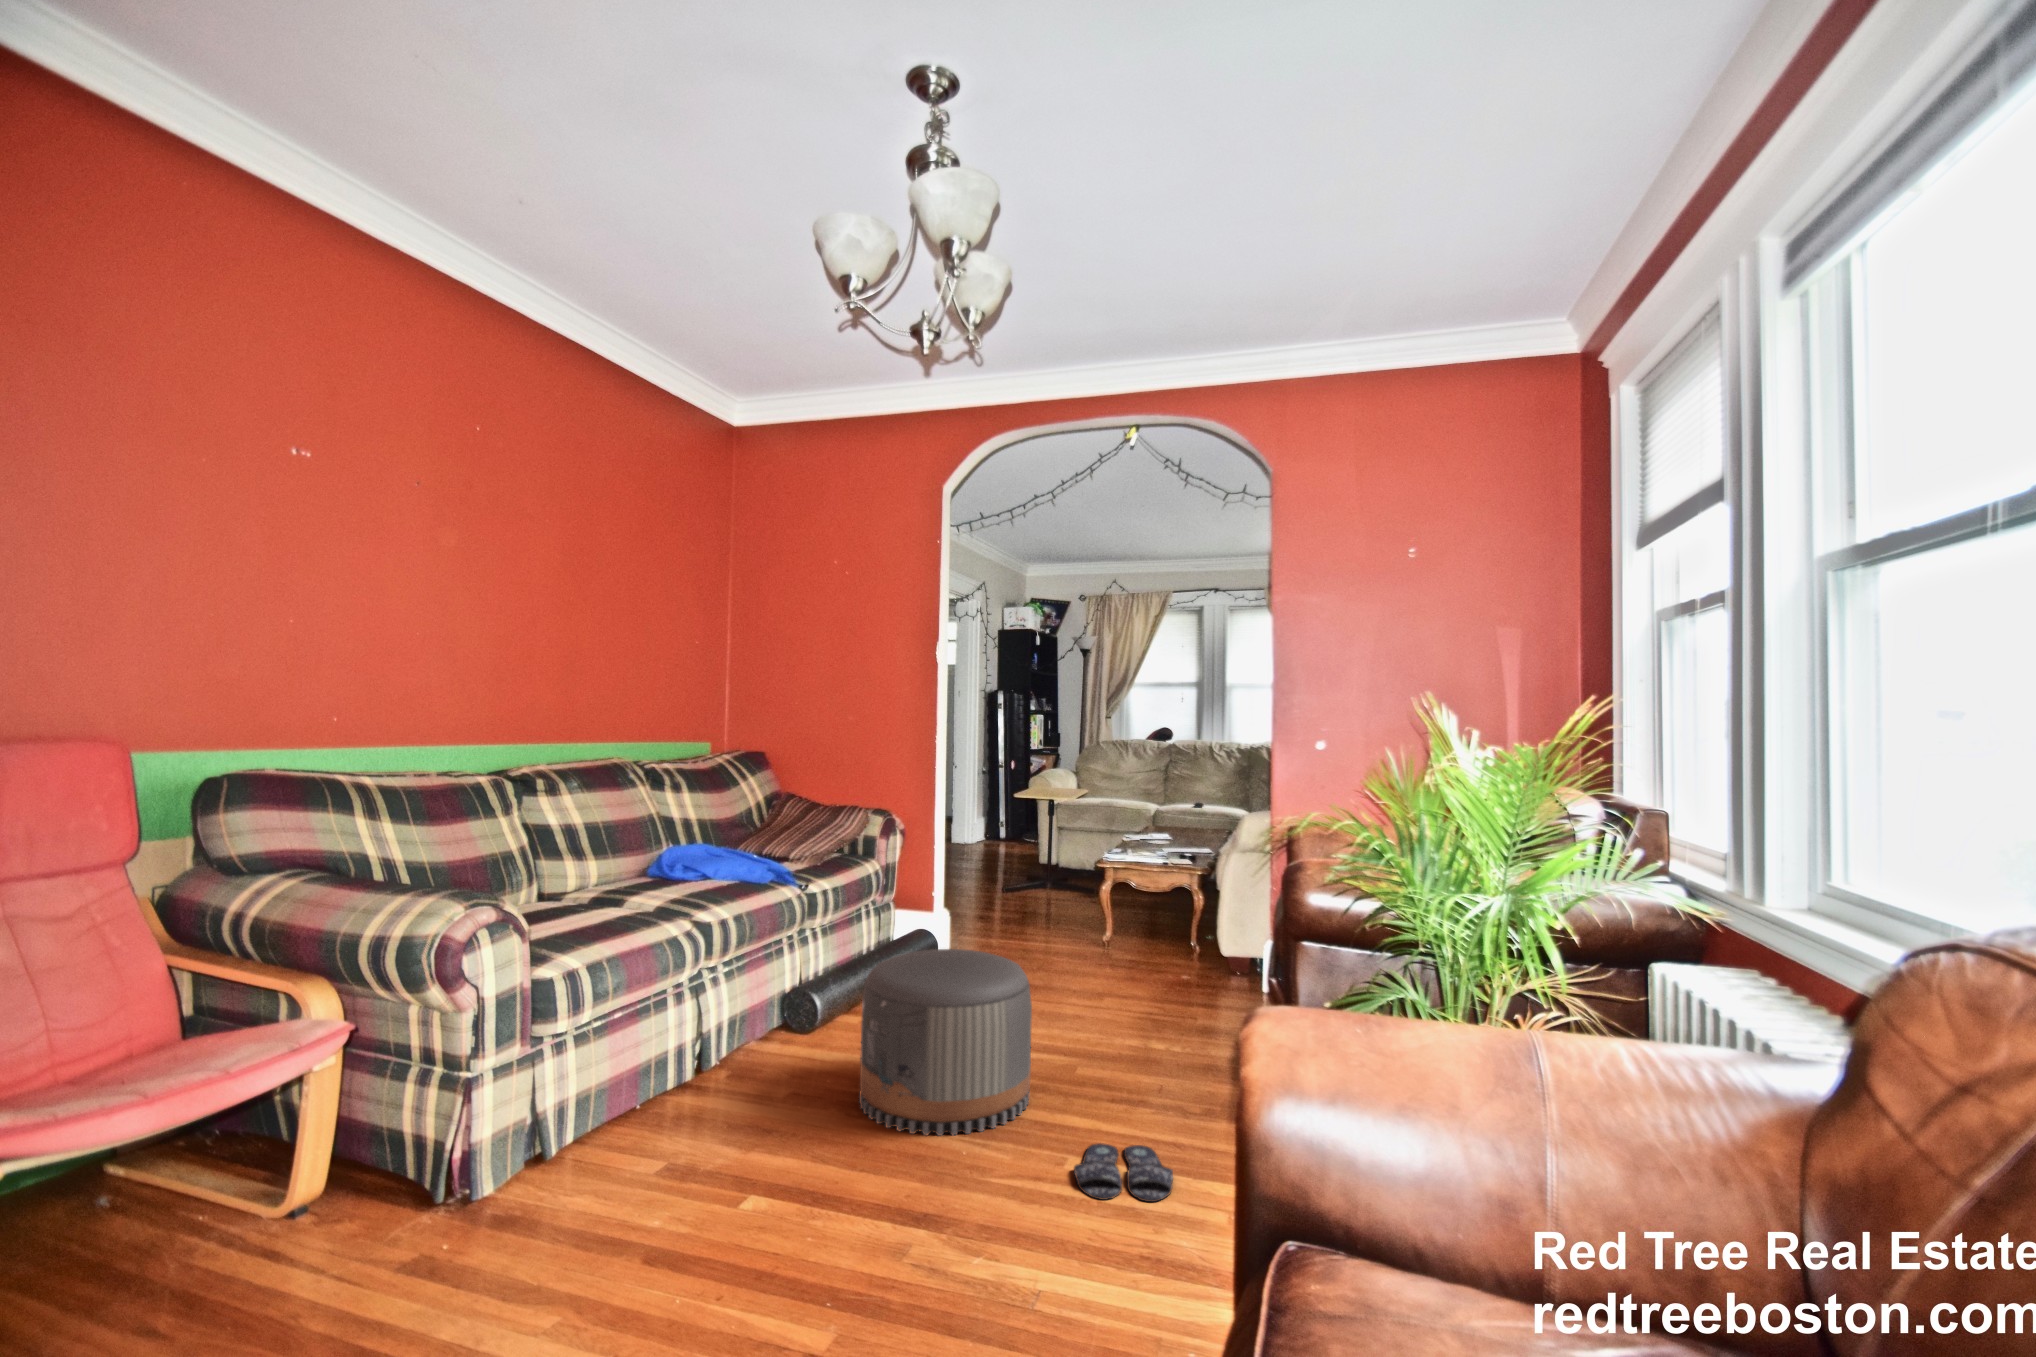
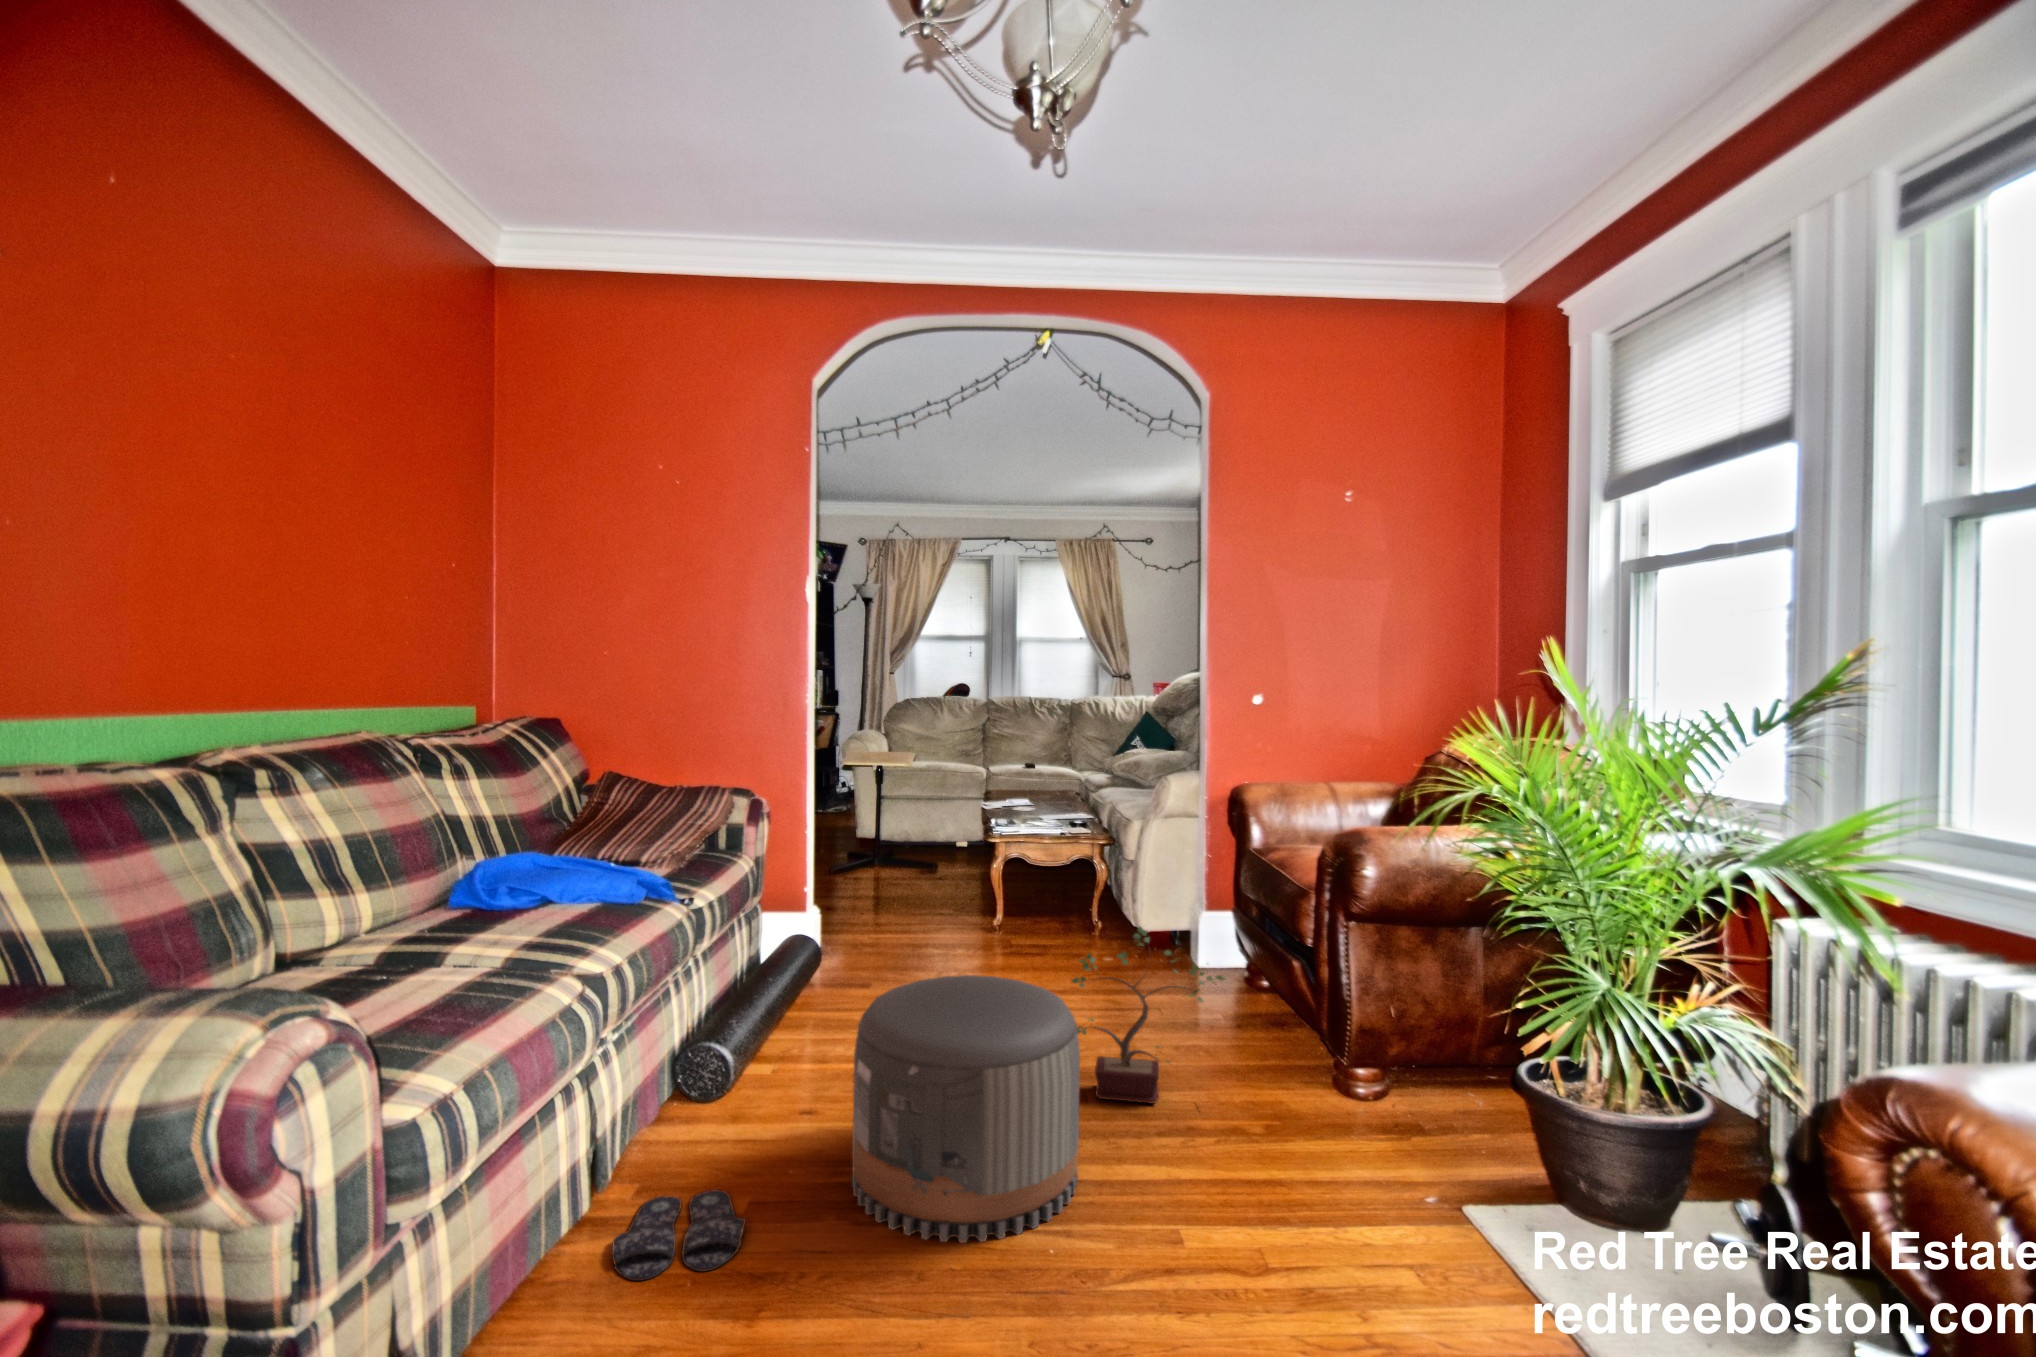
potted plant: none [1067,926,1185,1075] -> present [1071,926,1225,1103]
slippers: present [1074,1143,1173,1202] -> present [612,1190,746,1281]

